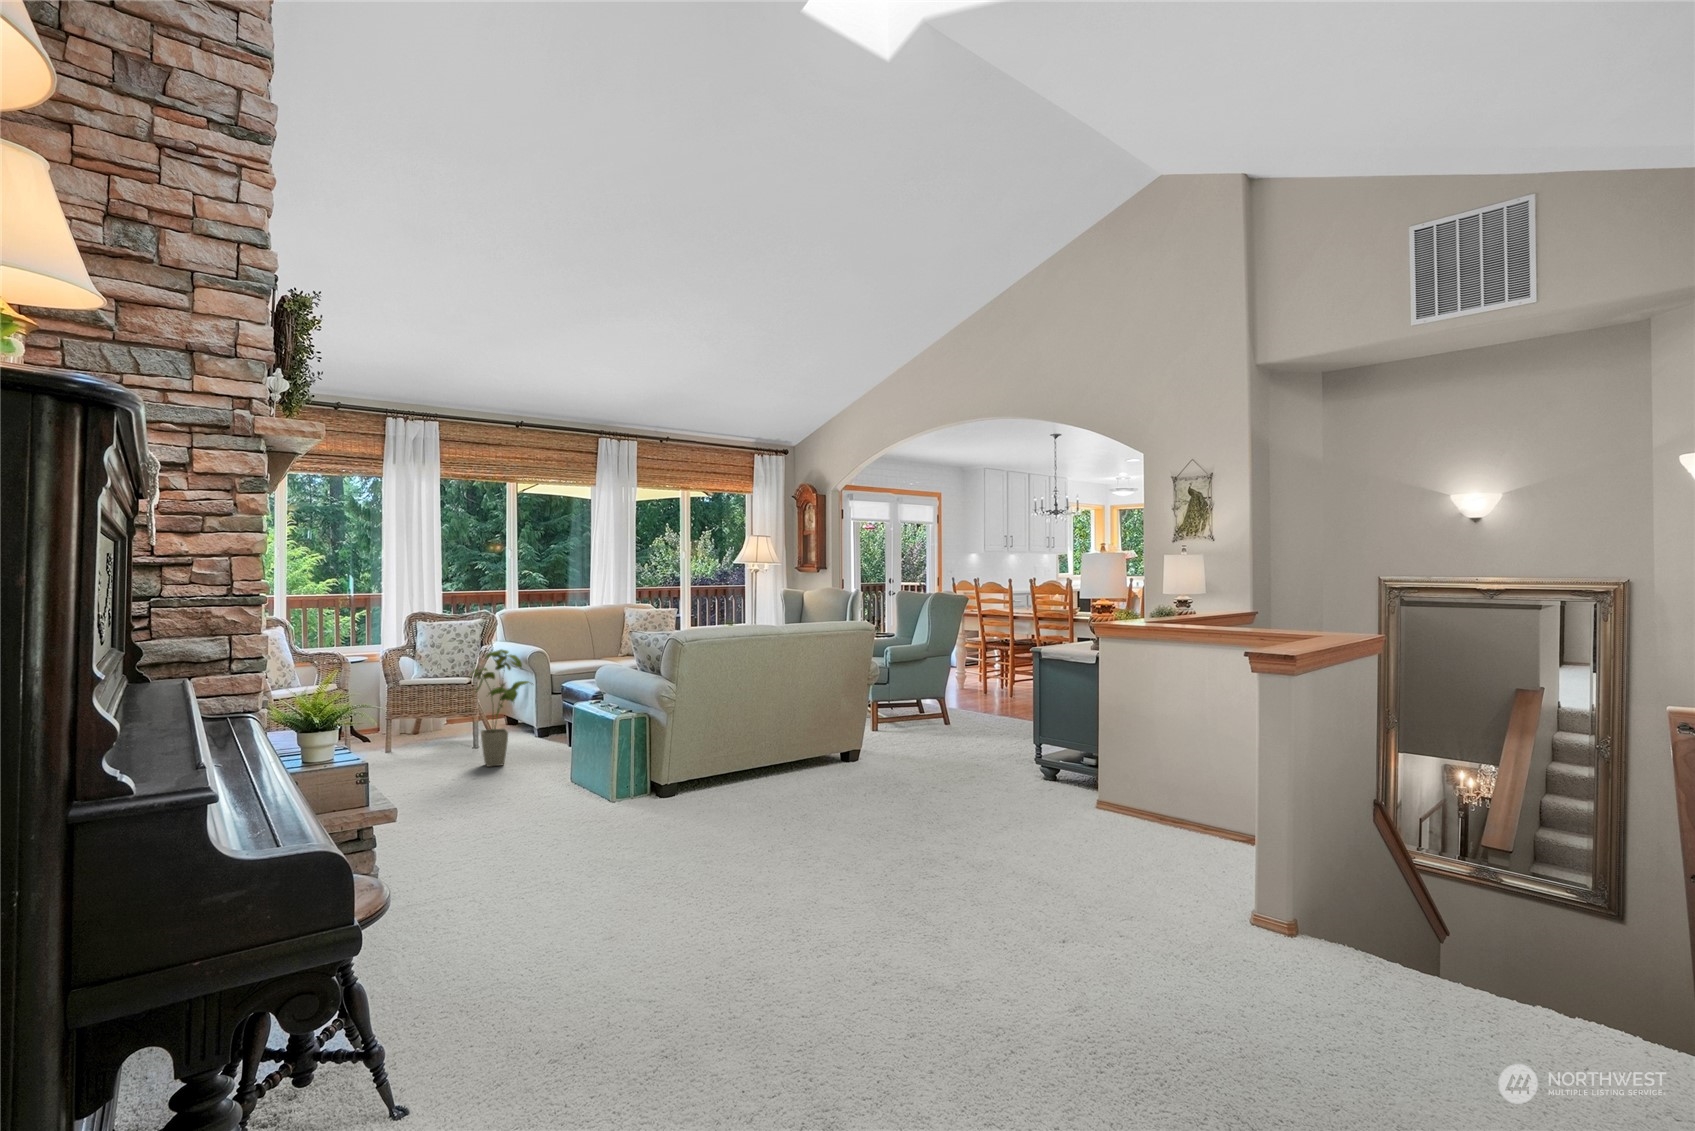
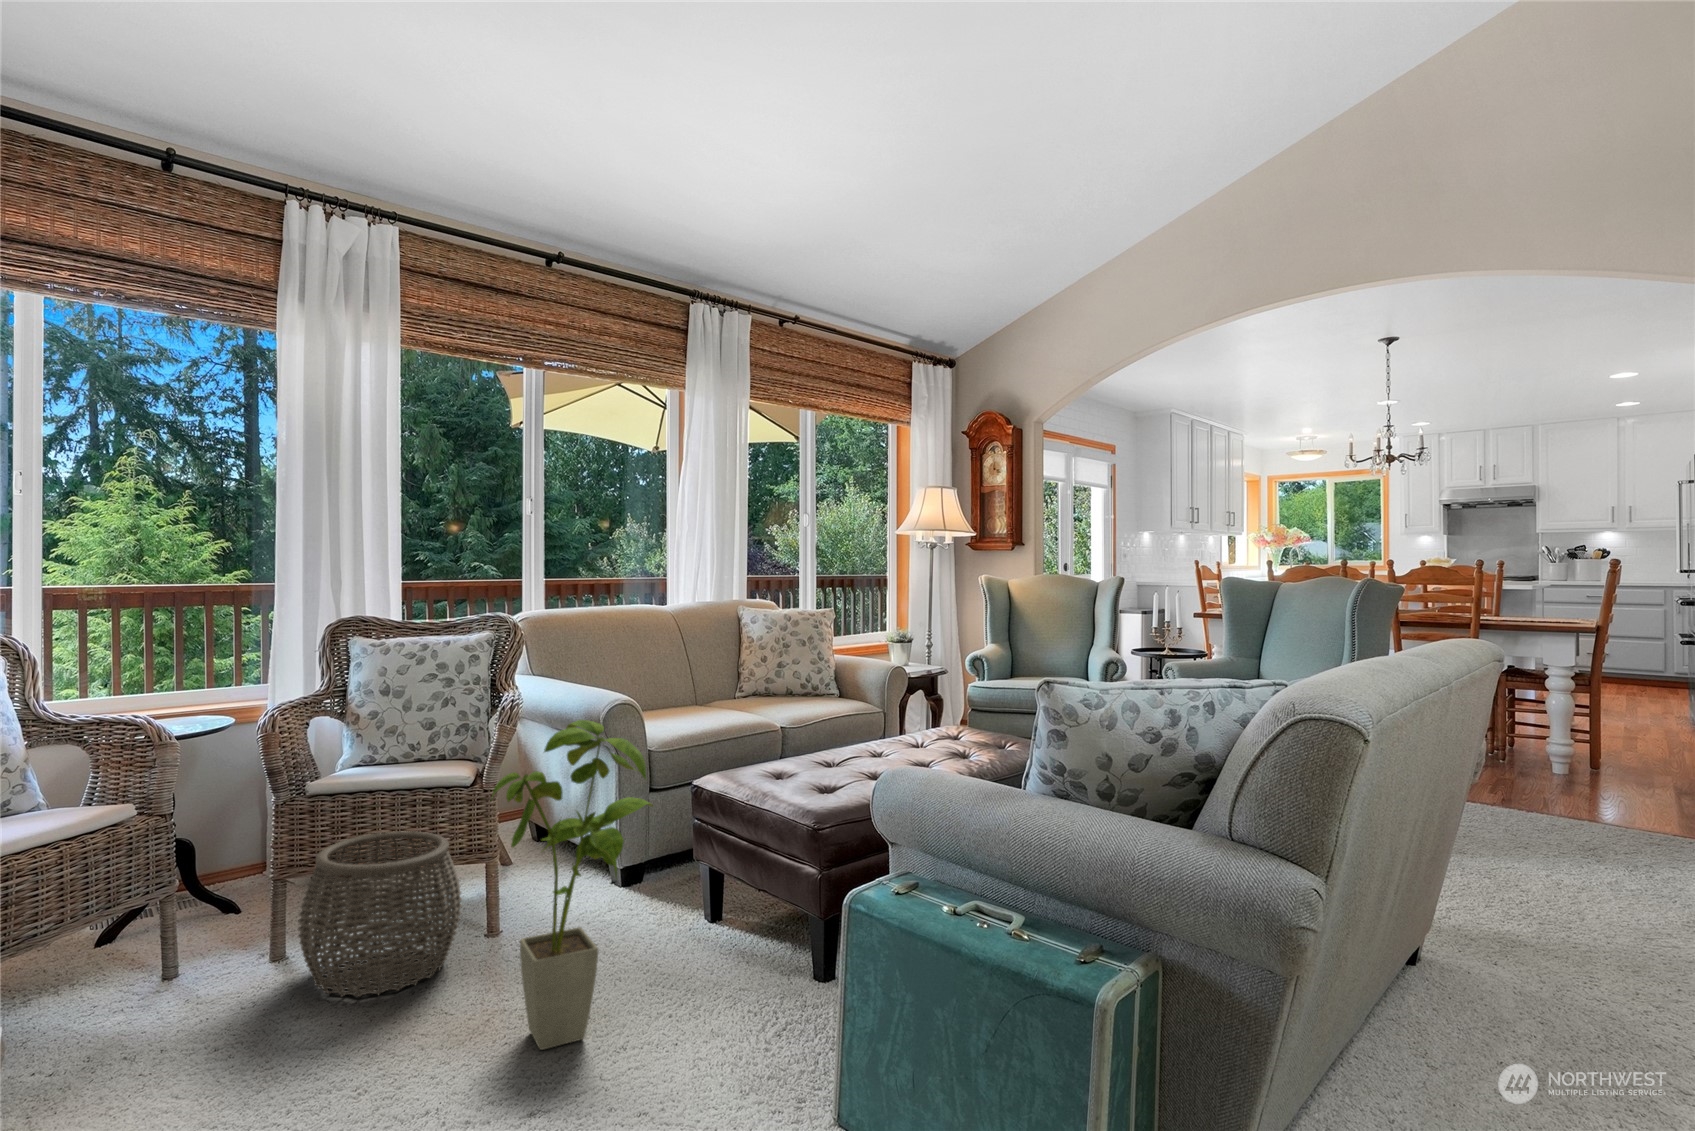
woven basket: none [401,702,464,758] -> present [298,831,462,997]

